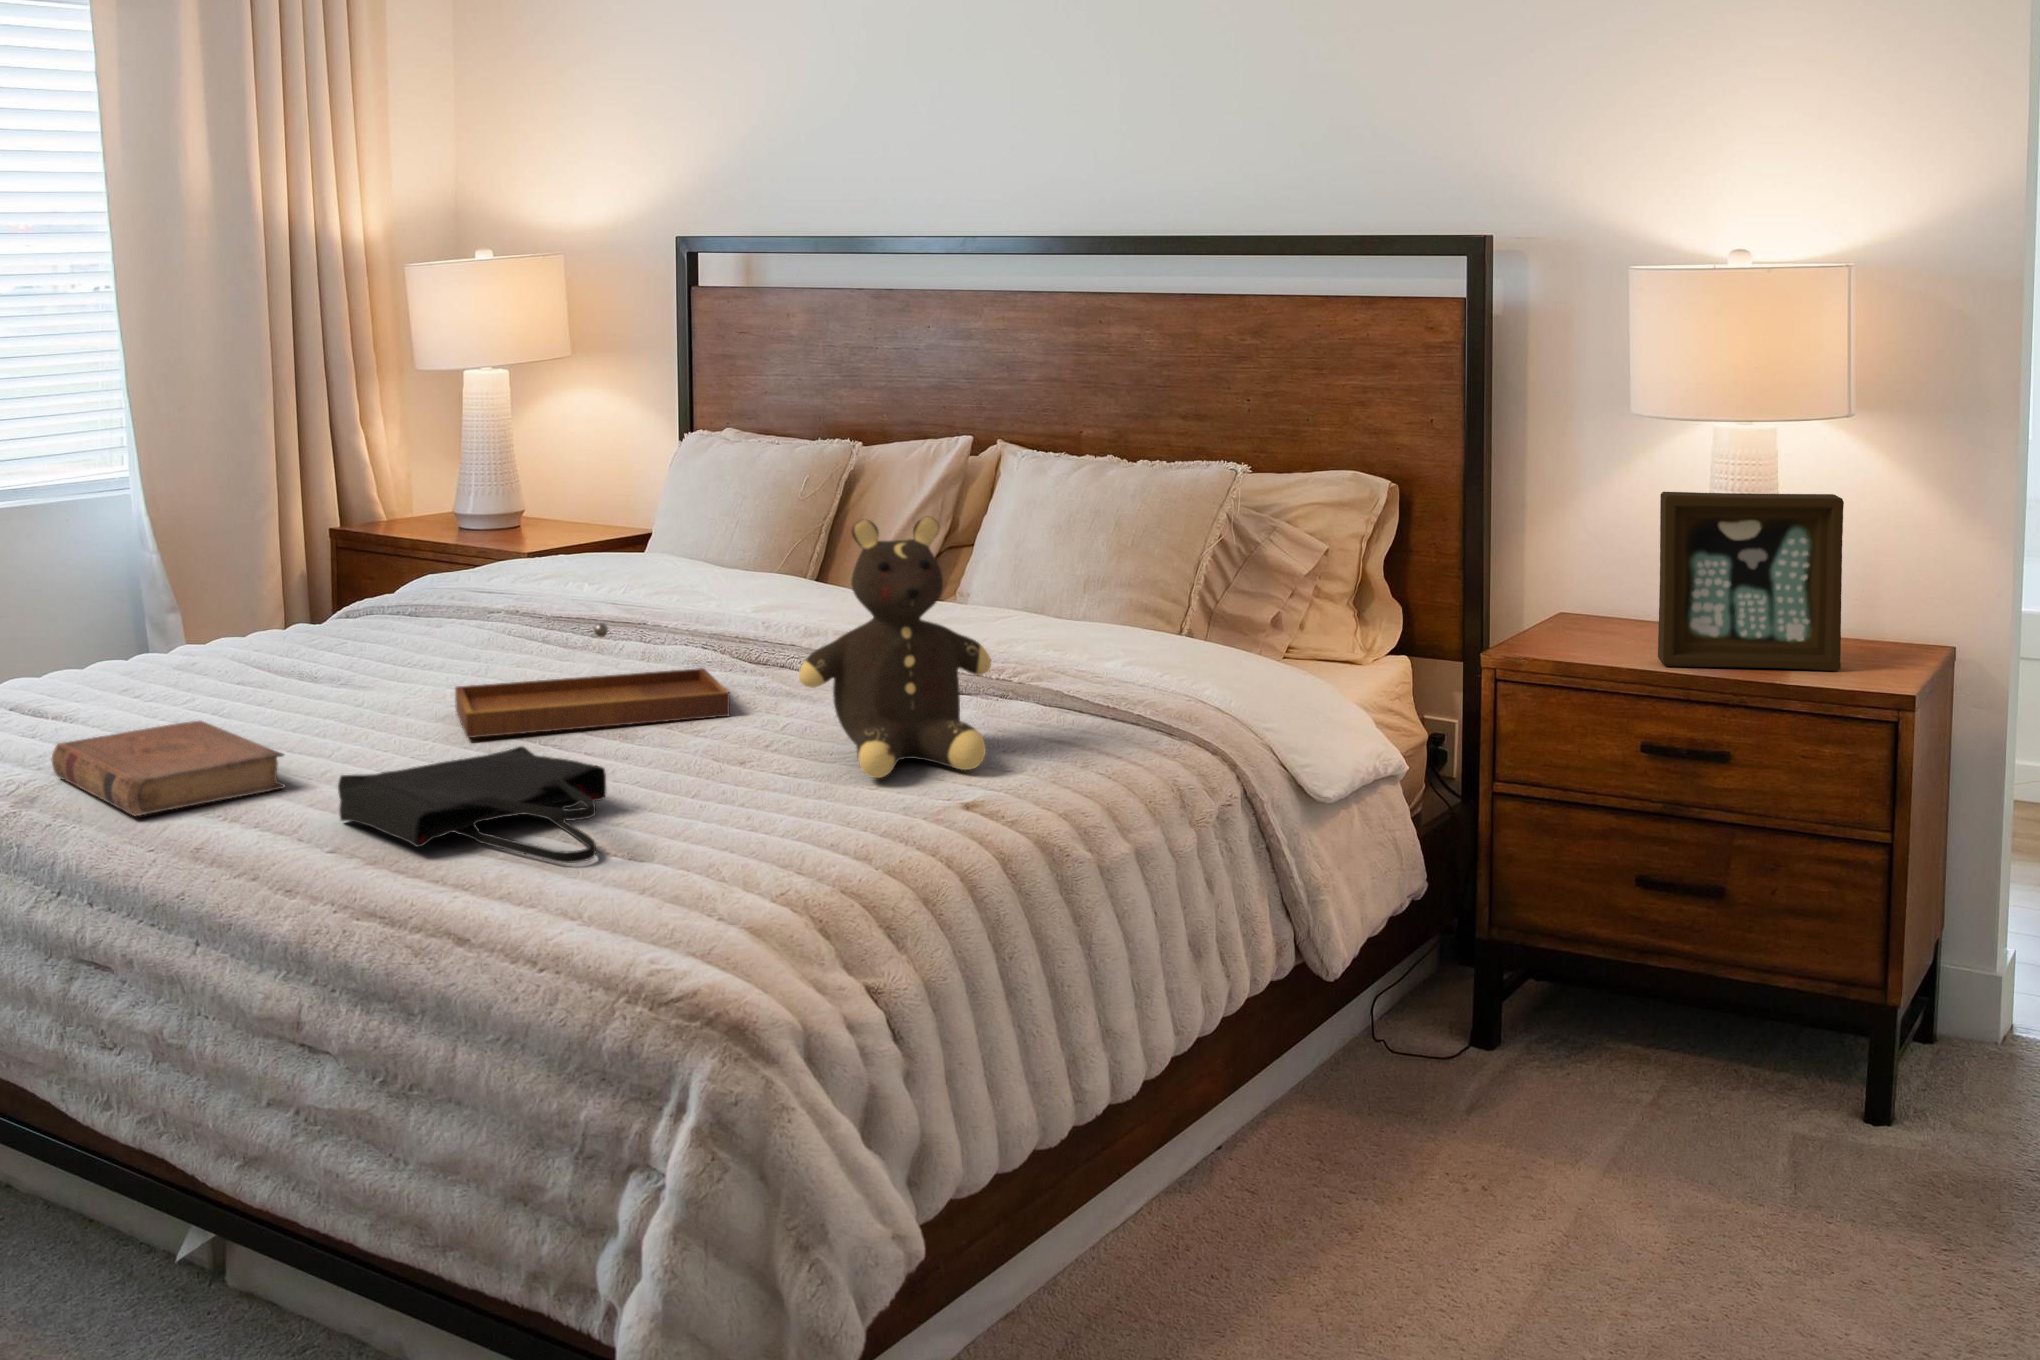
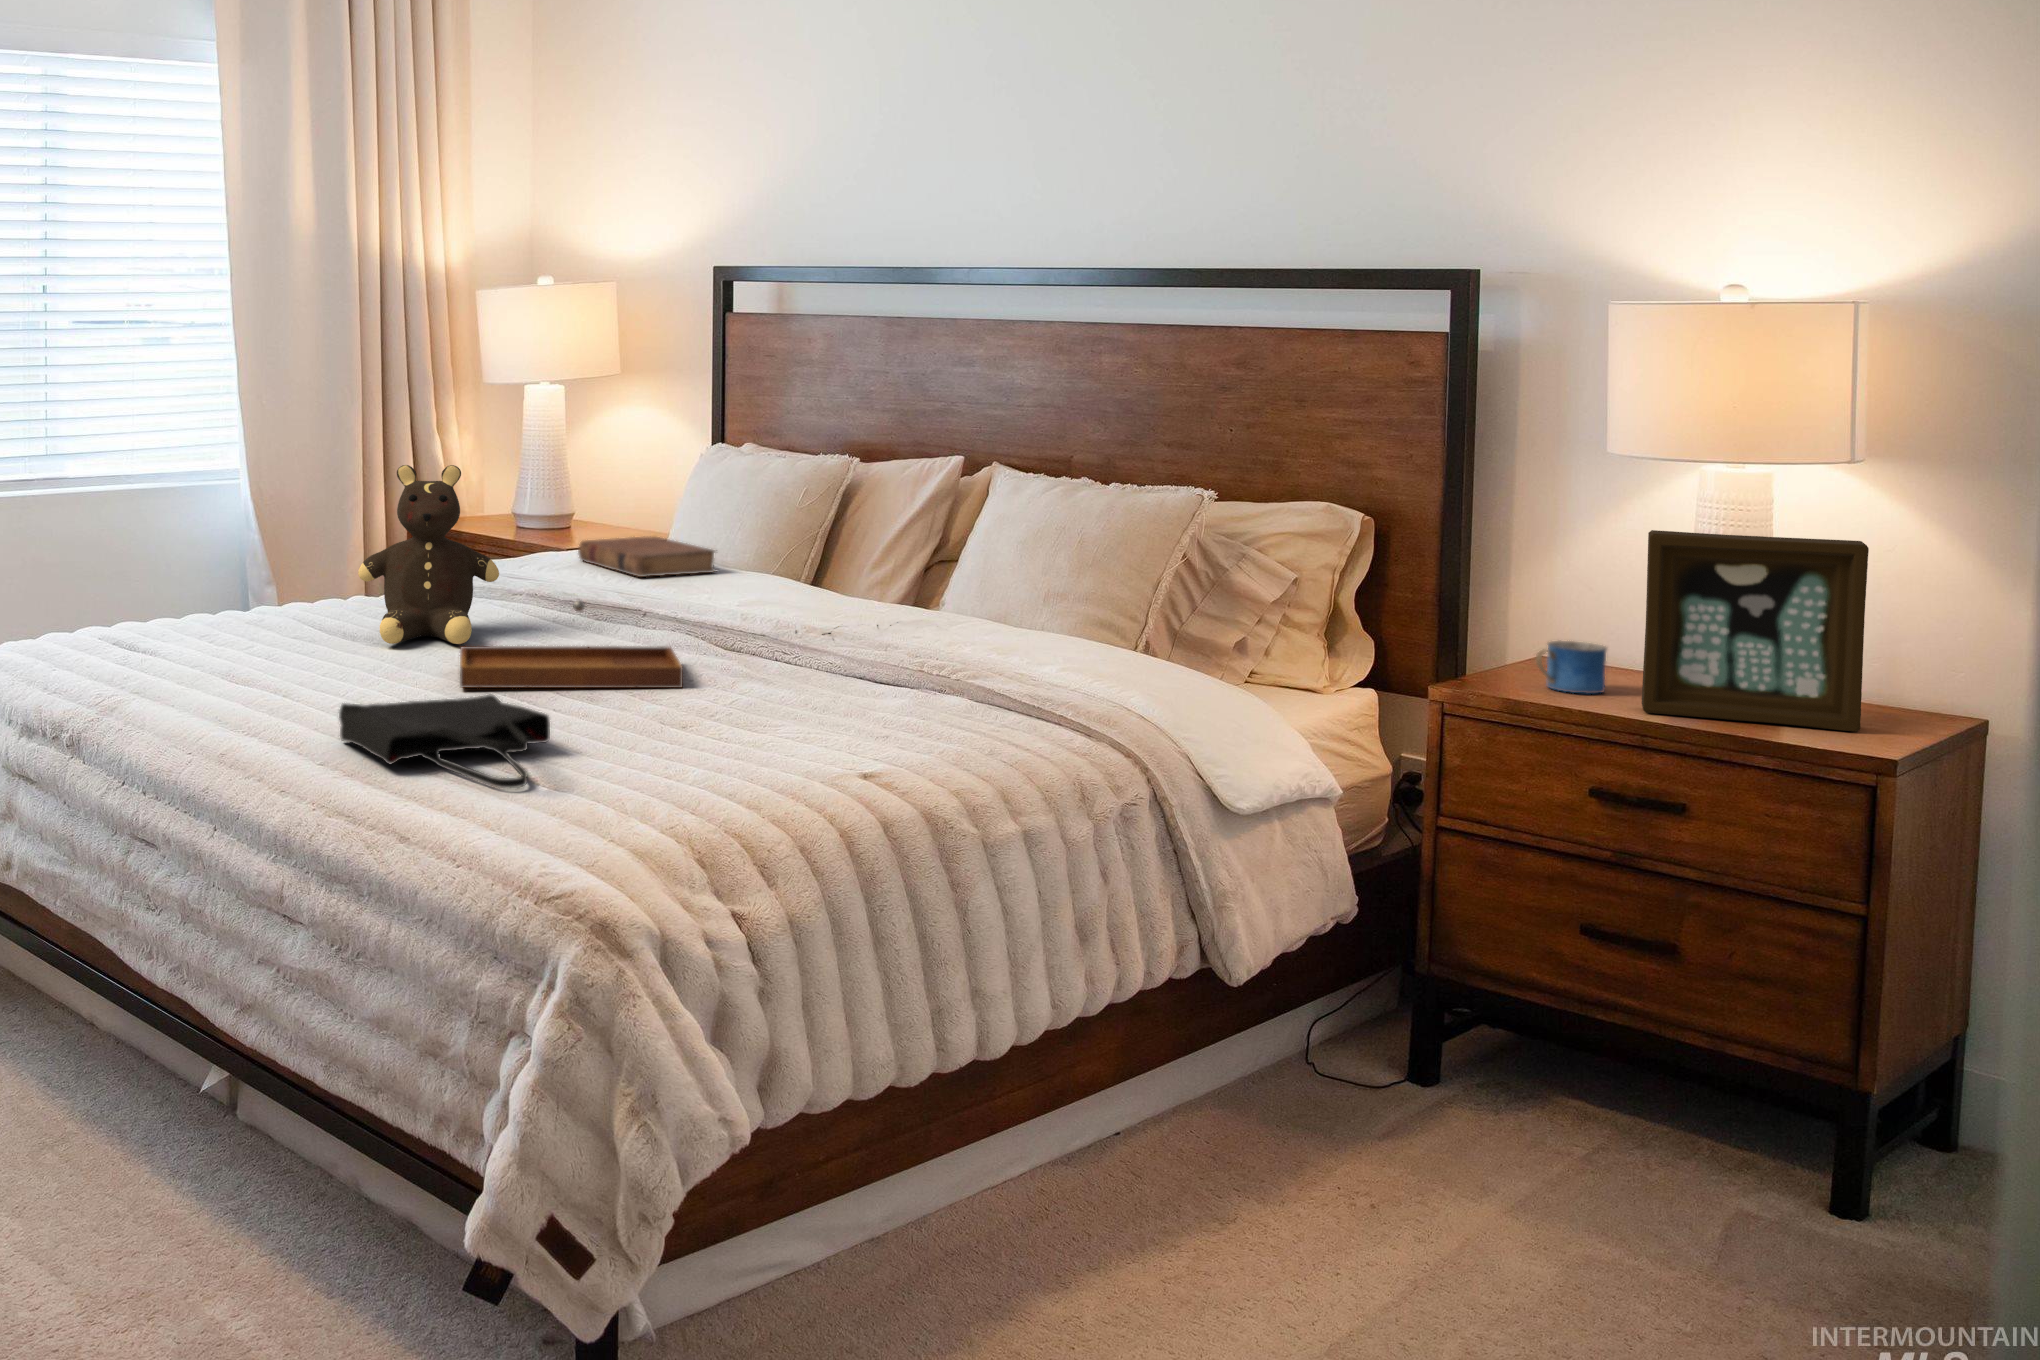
teddy bear: present [799,517,991,778] -> present [358,465,499,644]
mug: none [1562,600,1622,650] -> present [1536,640,1607,694]
book: present [51,721,285,816] -> present [578,536,716,577]

